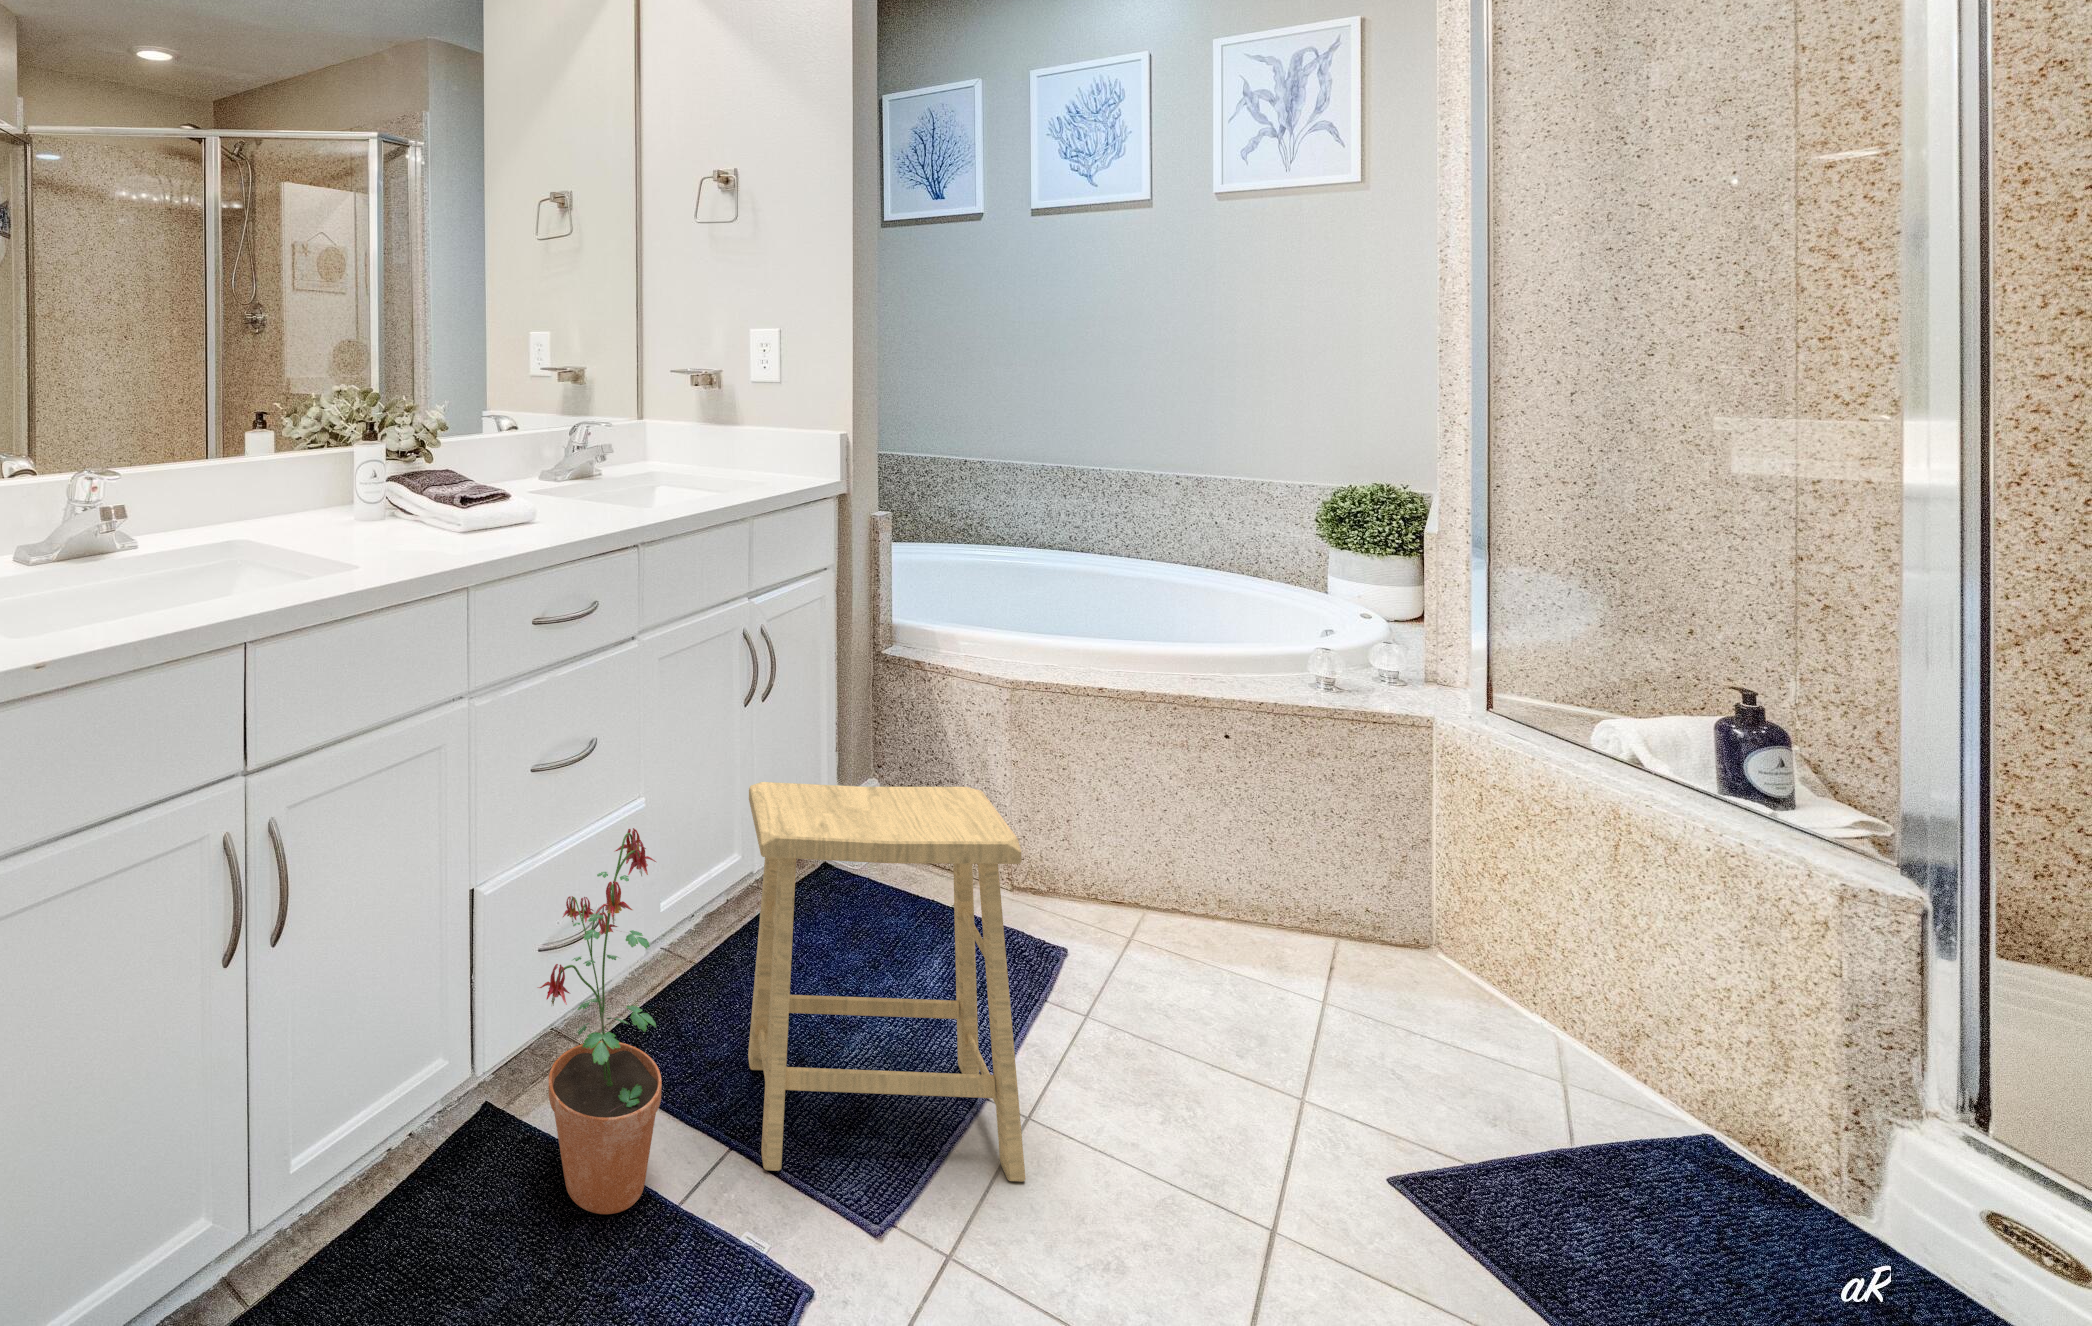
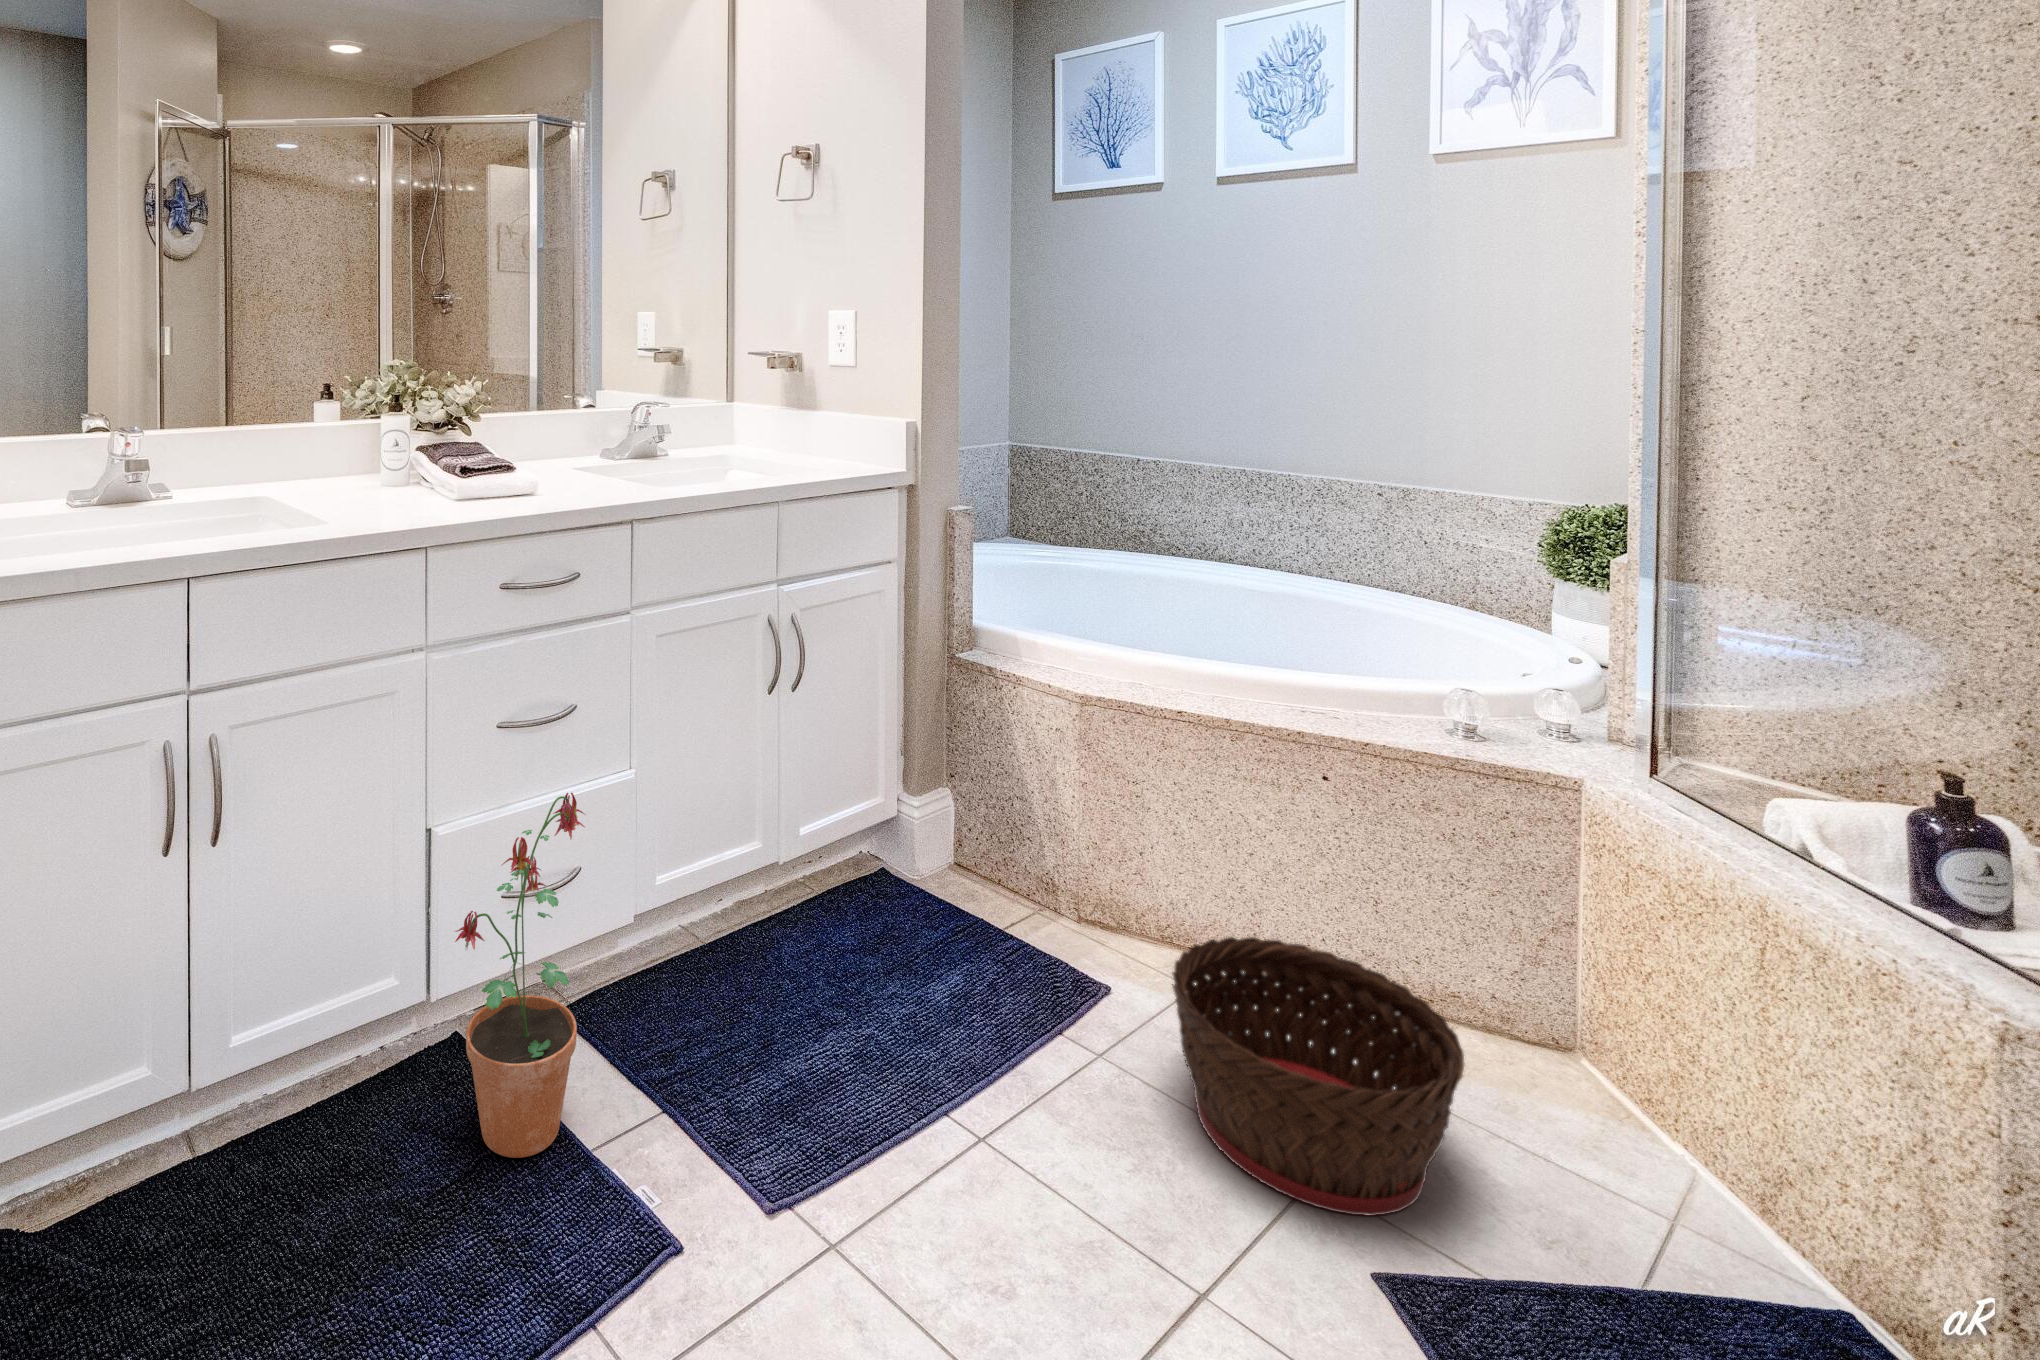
footstool: present [748,782,1026,1182] -> none [676,764,950,1205]
basket: none [1155,886,1422,1122] -> present [1172,937,1464,1215]

